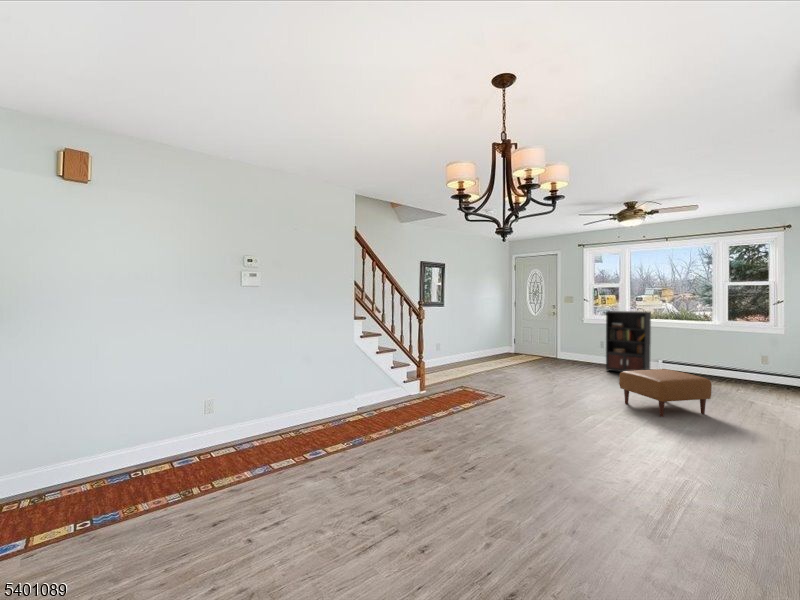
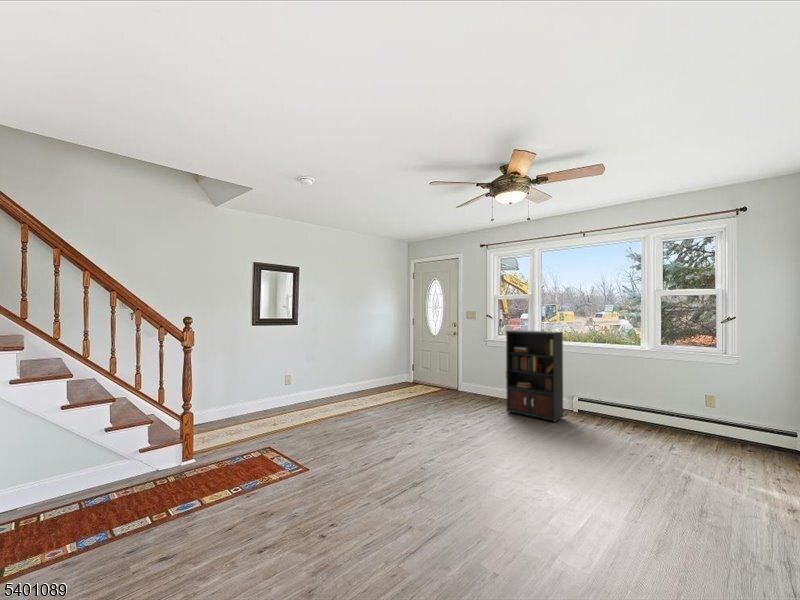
ottoman: present [619,369,712,417] -> none [486,429,628,533]

